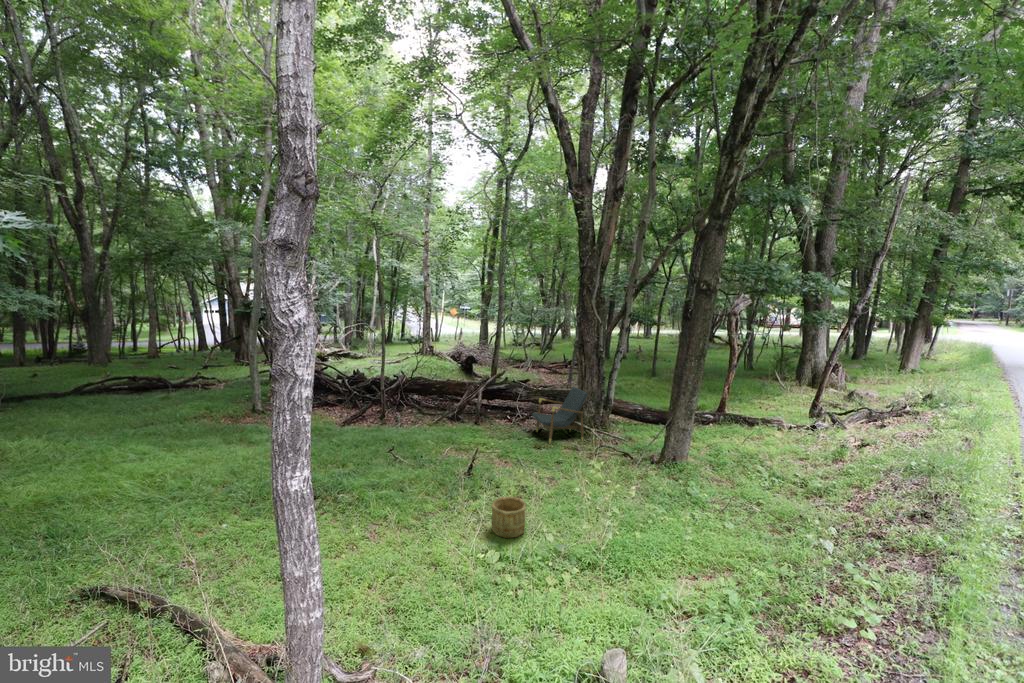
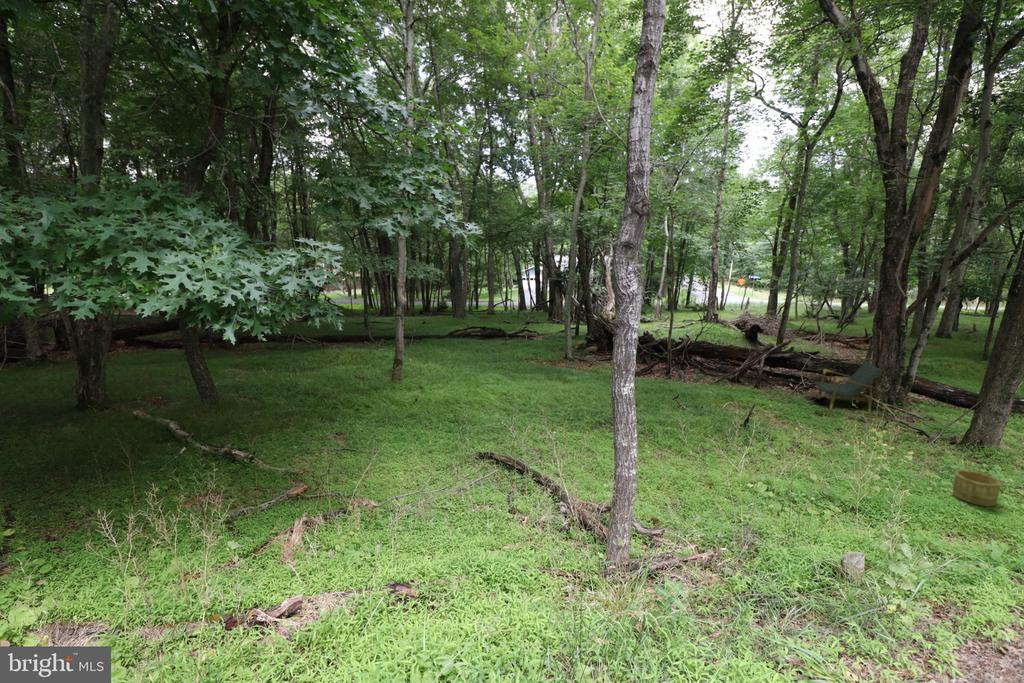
wooden bucket: present [491,497,526,538] -> present [953,469,1002,506]

